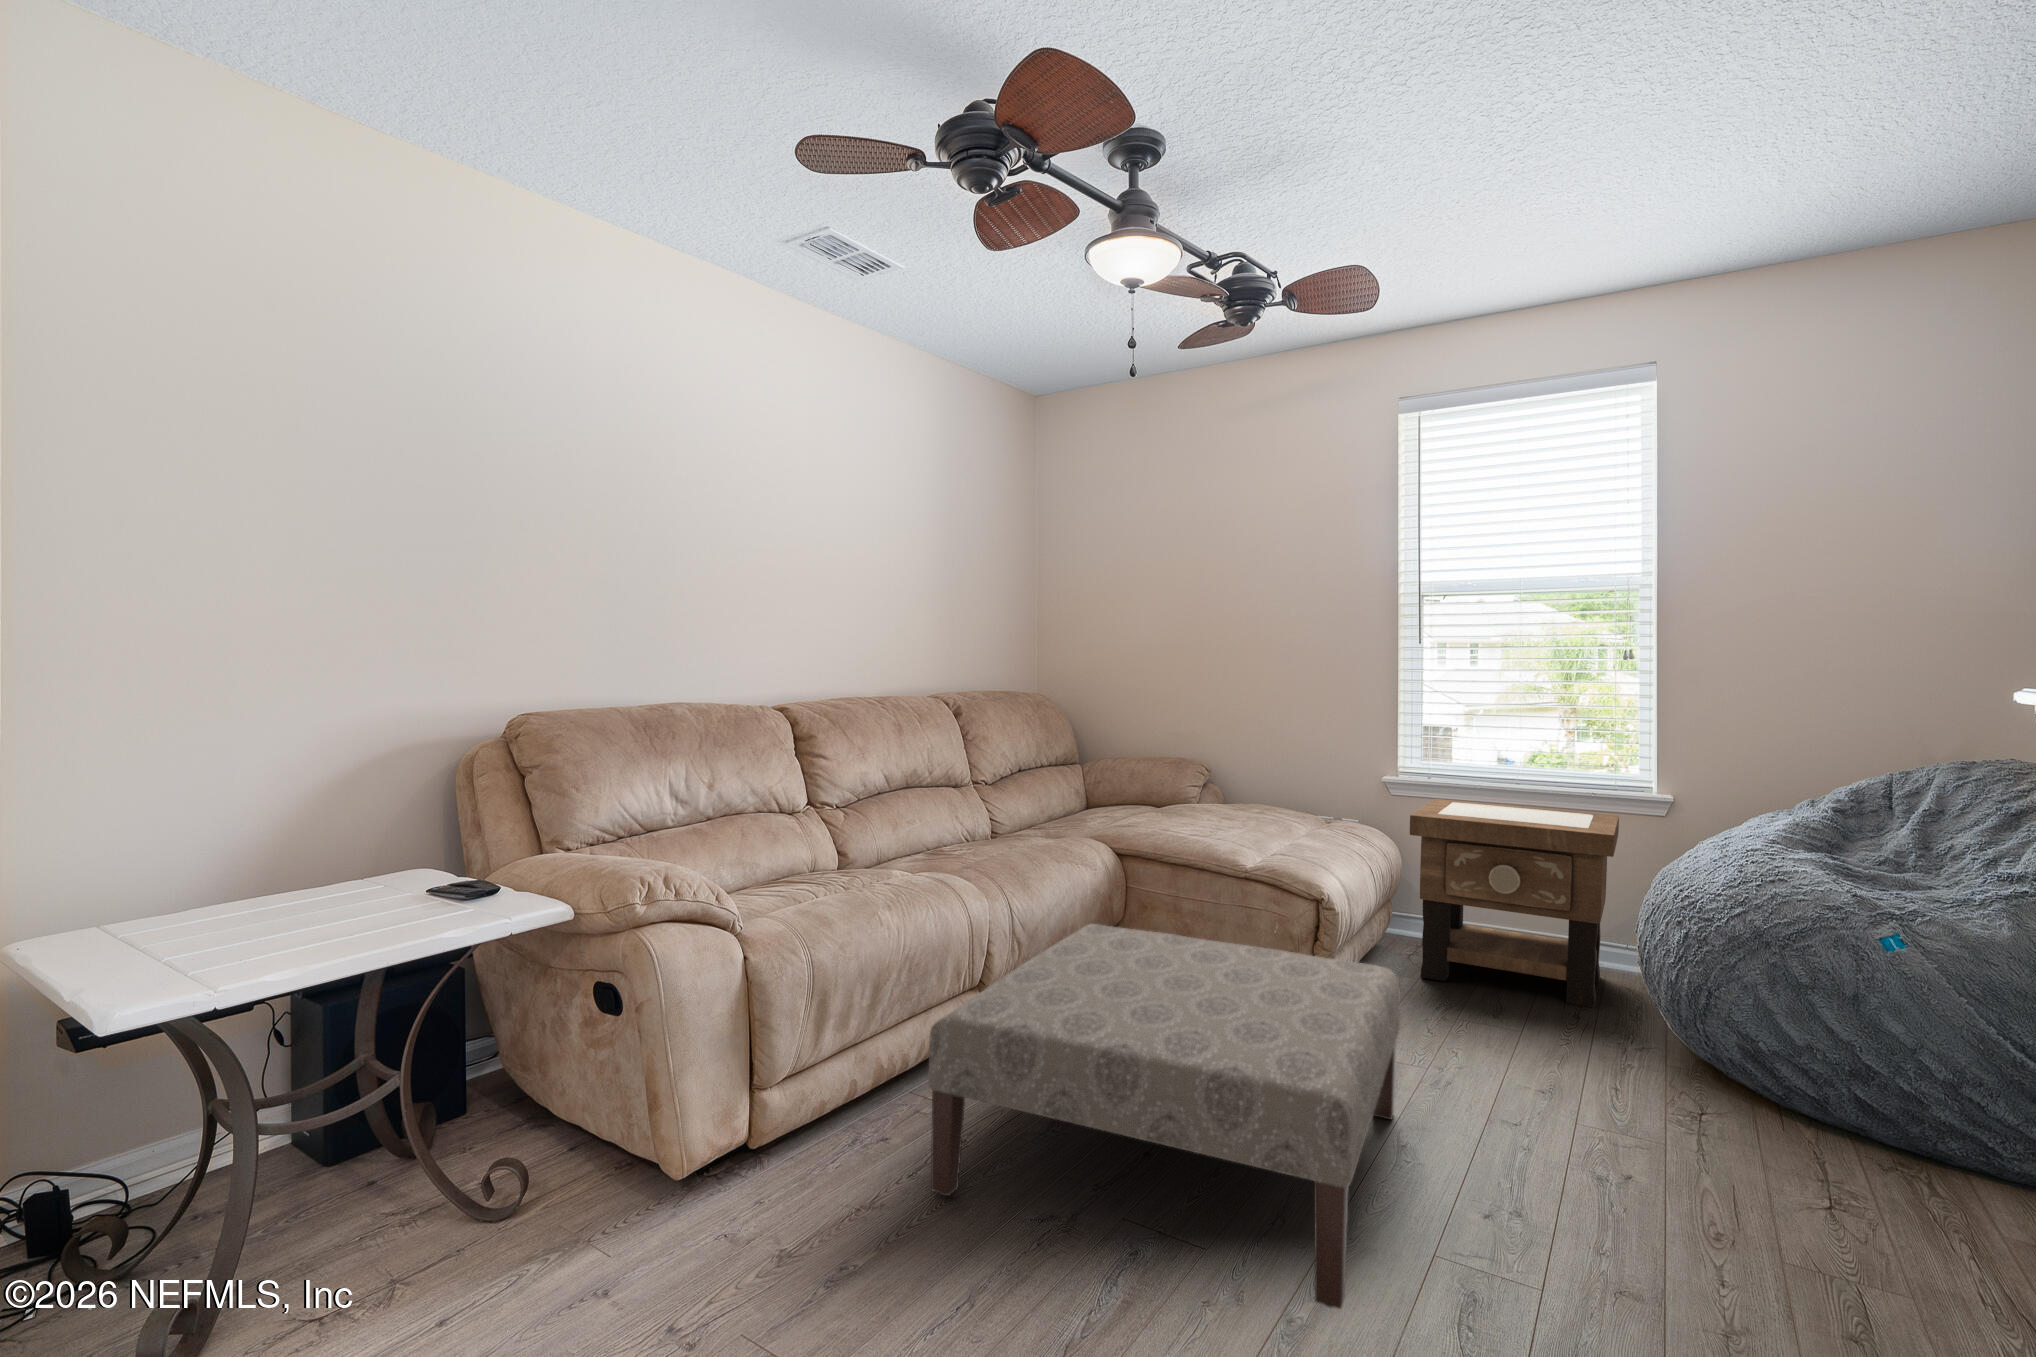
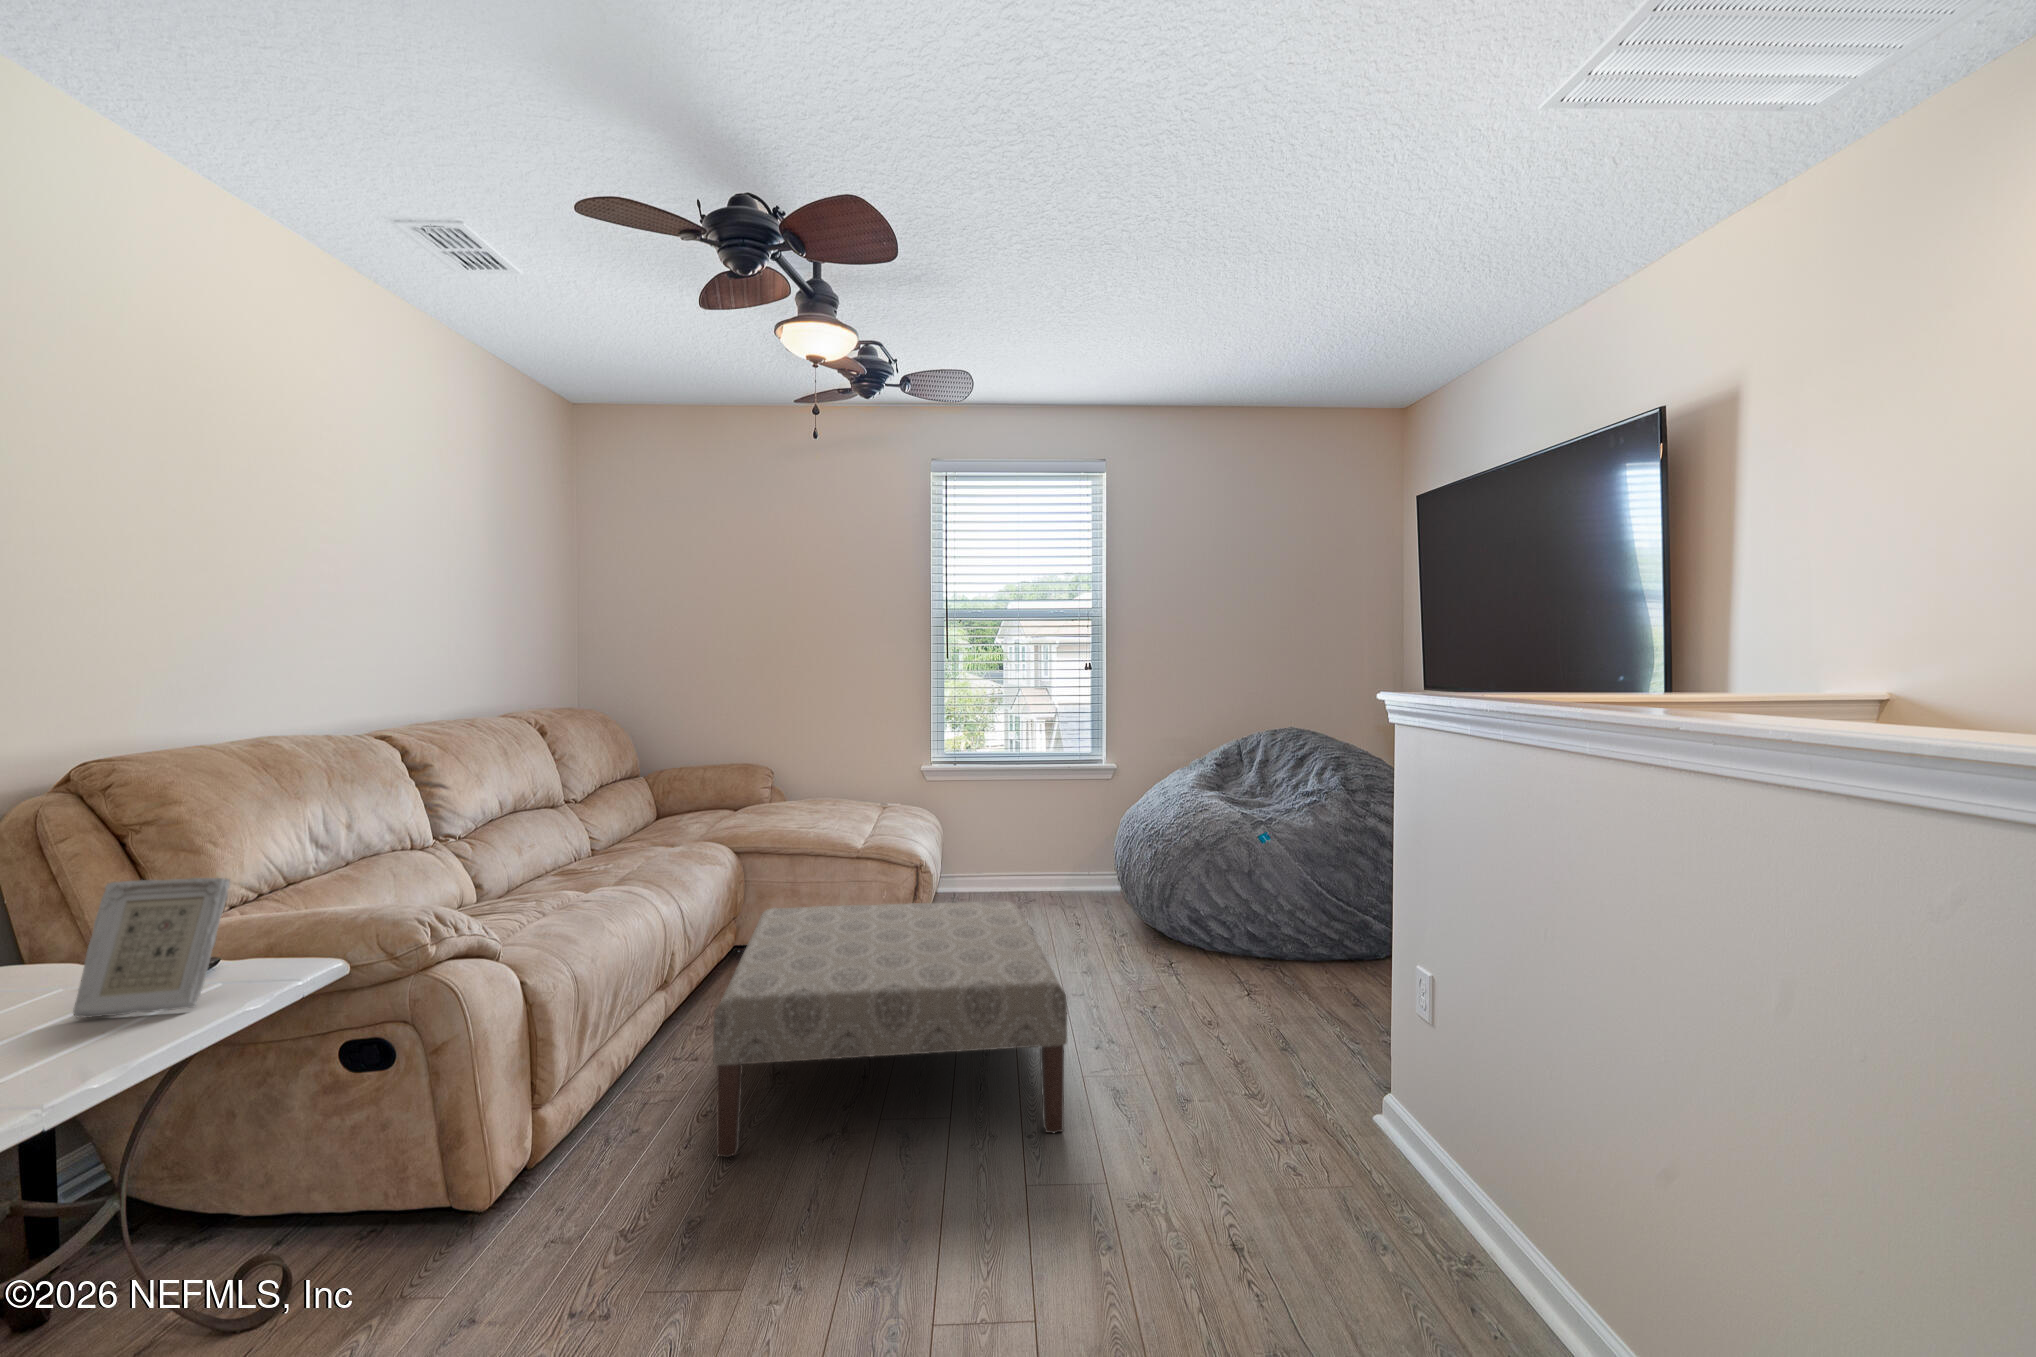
side table: present [1410,799,1619,1008] -> none [966,781,1100,916]
picture frame: none [369,813,481,927] -> present [73,878,230,1018]

